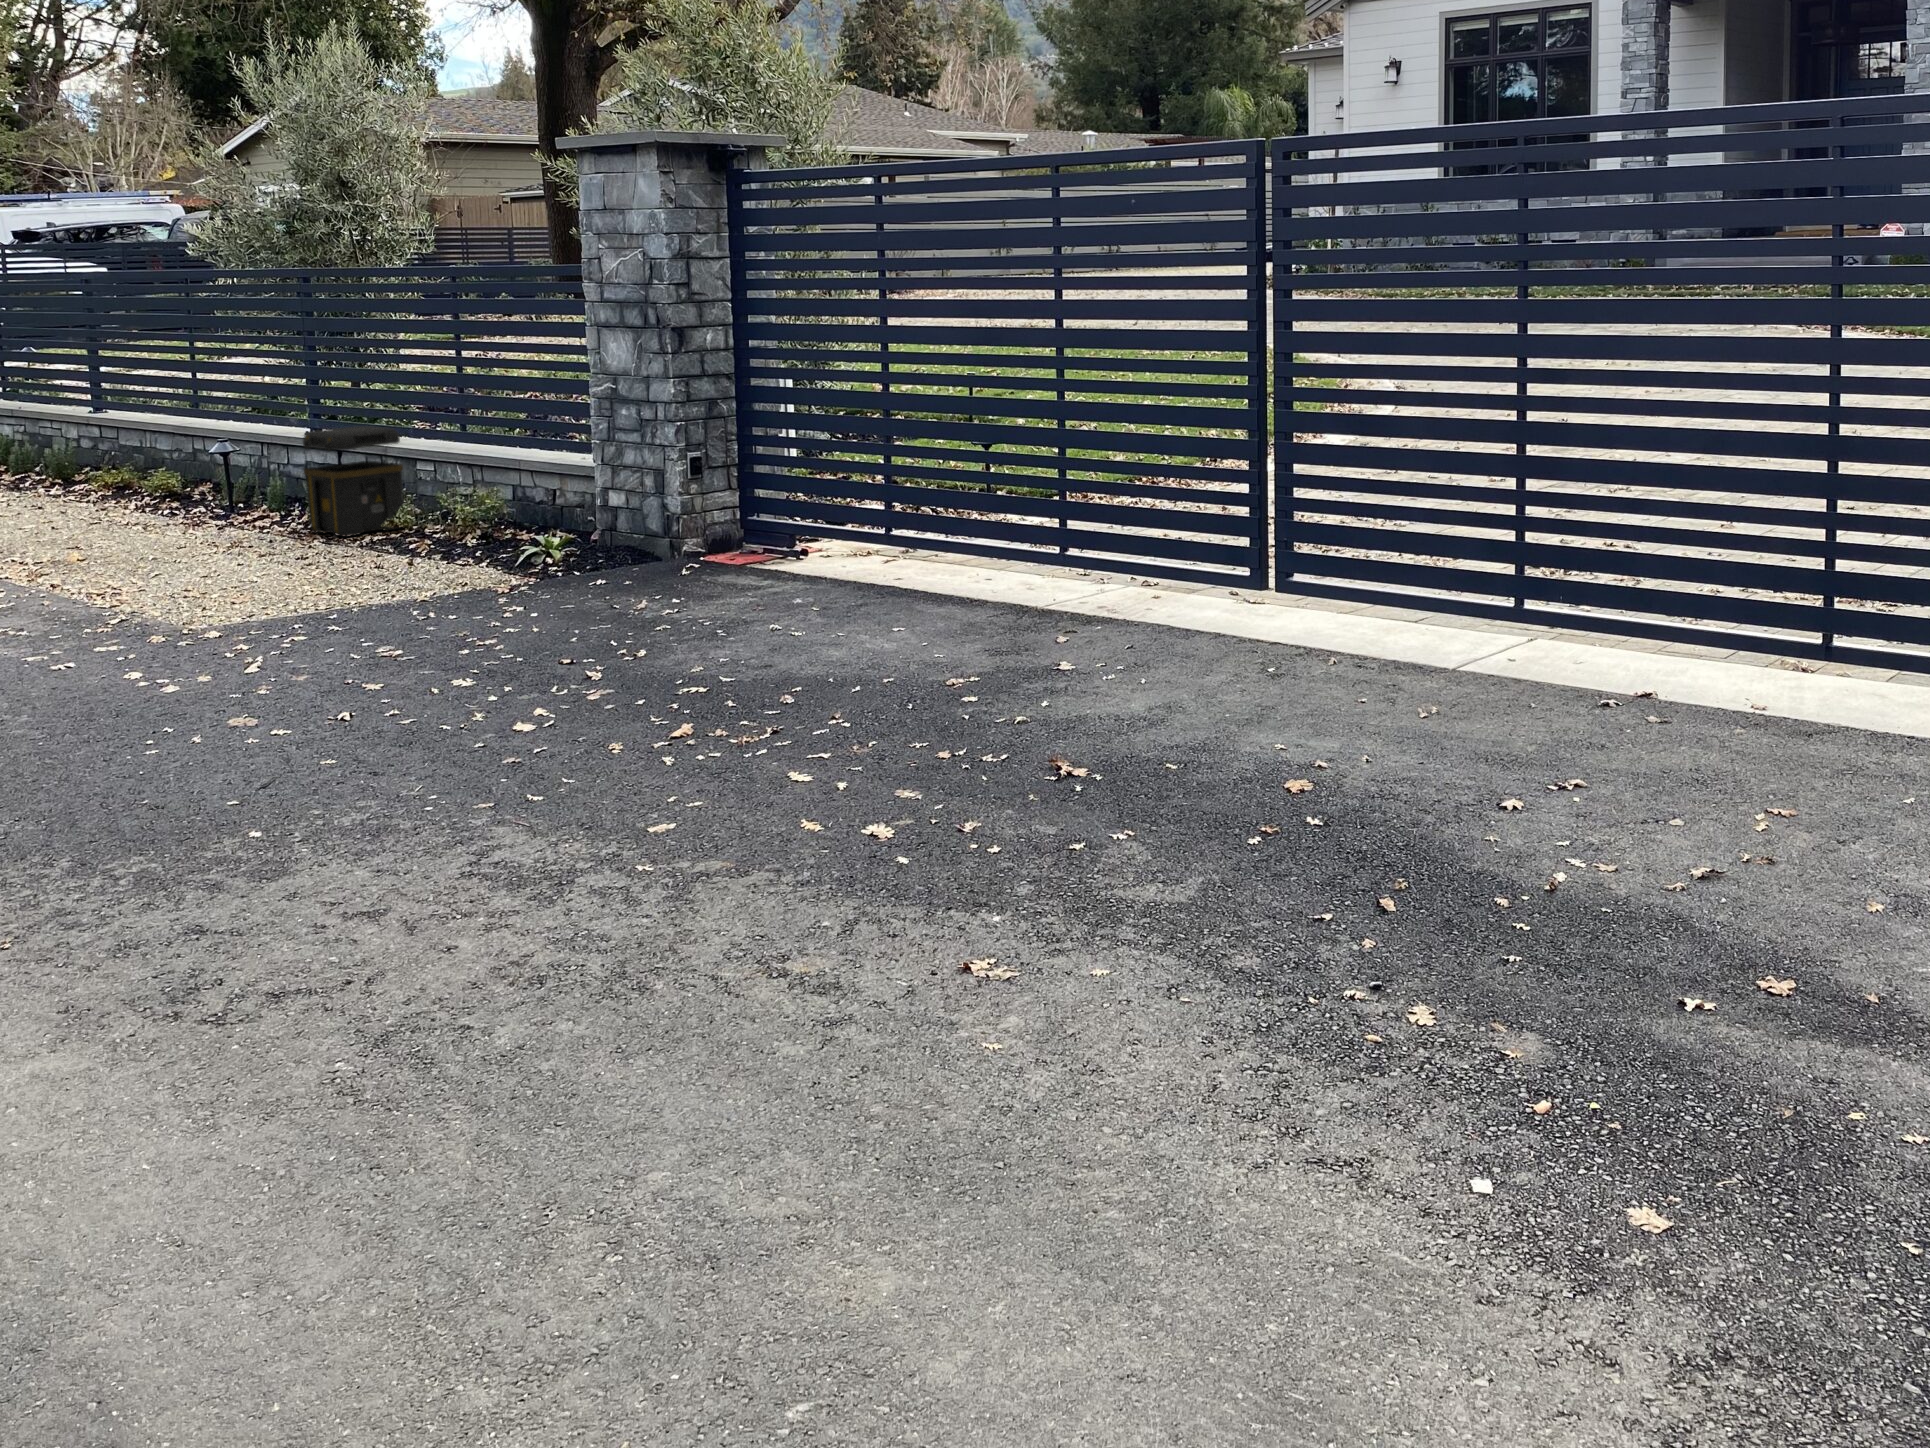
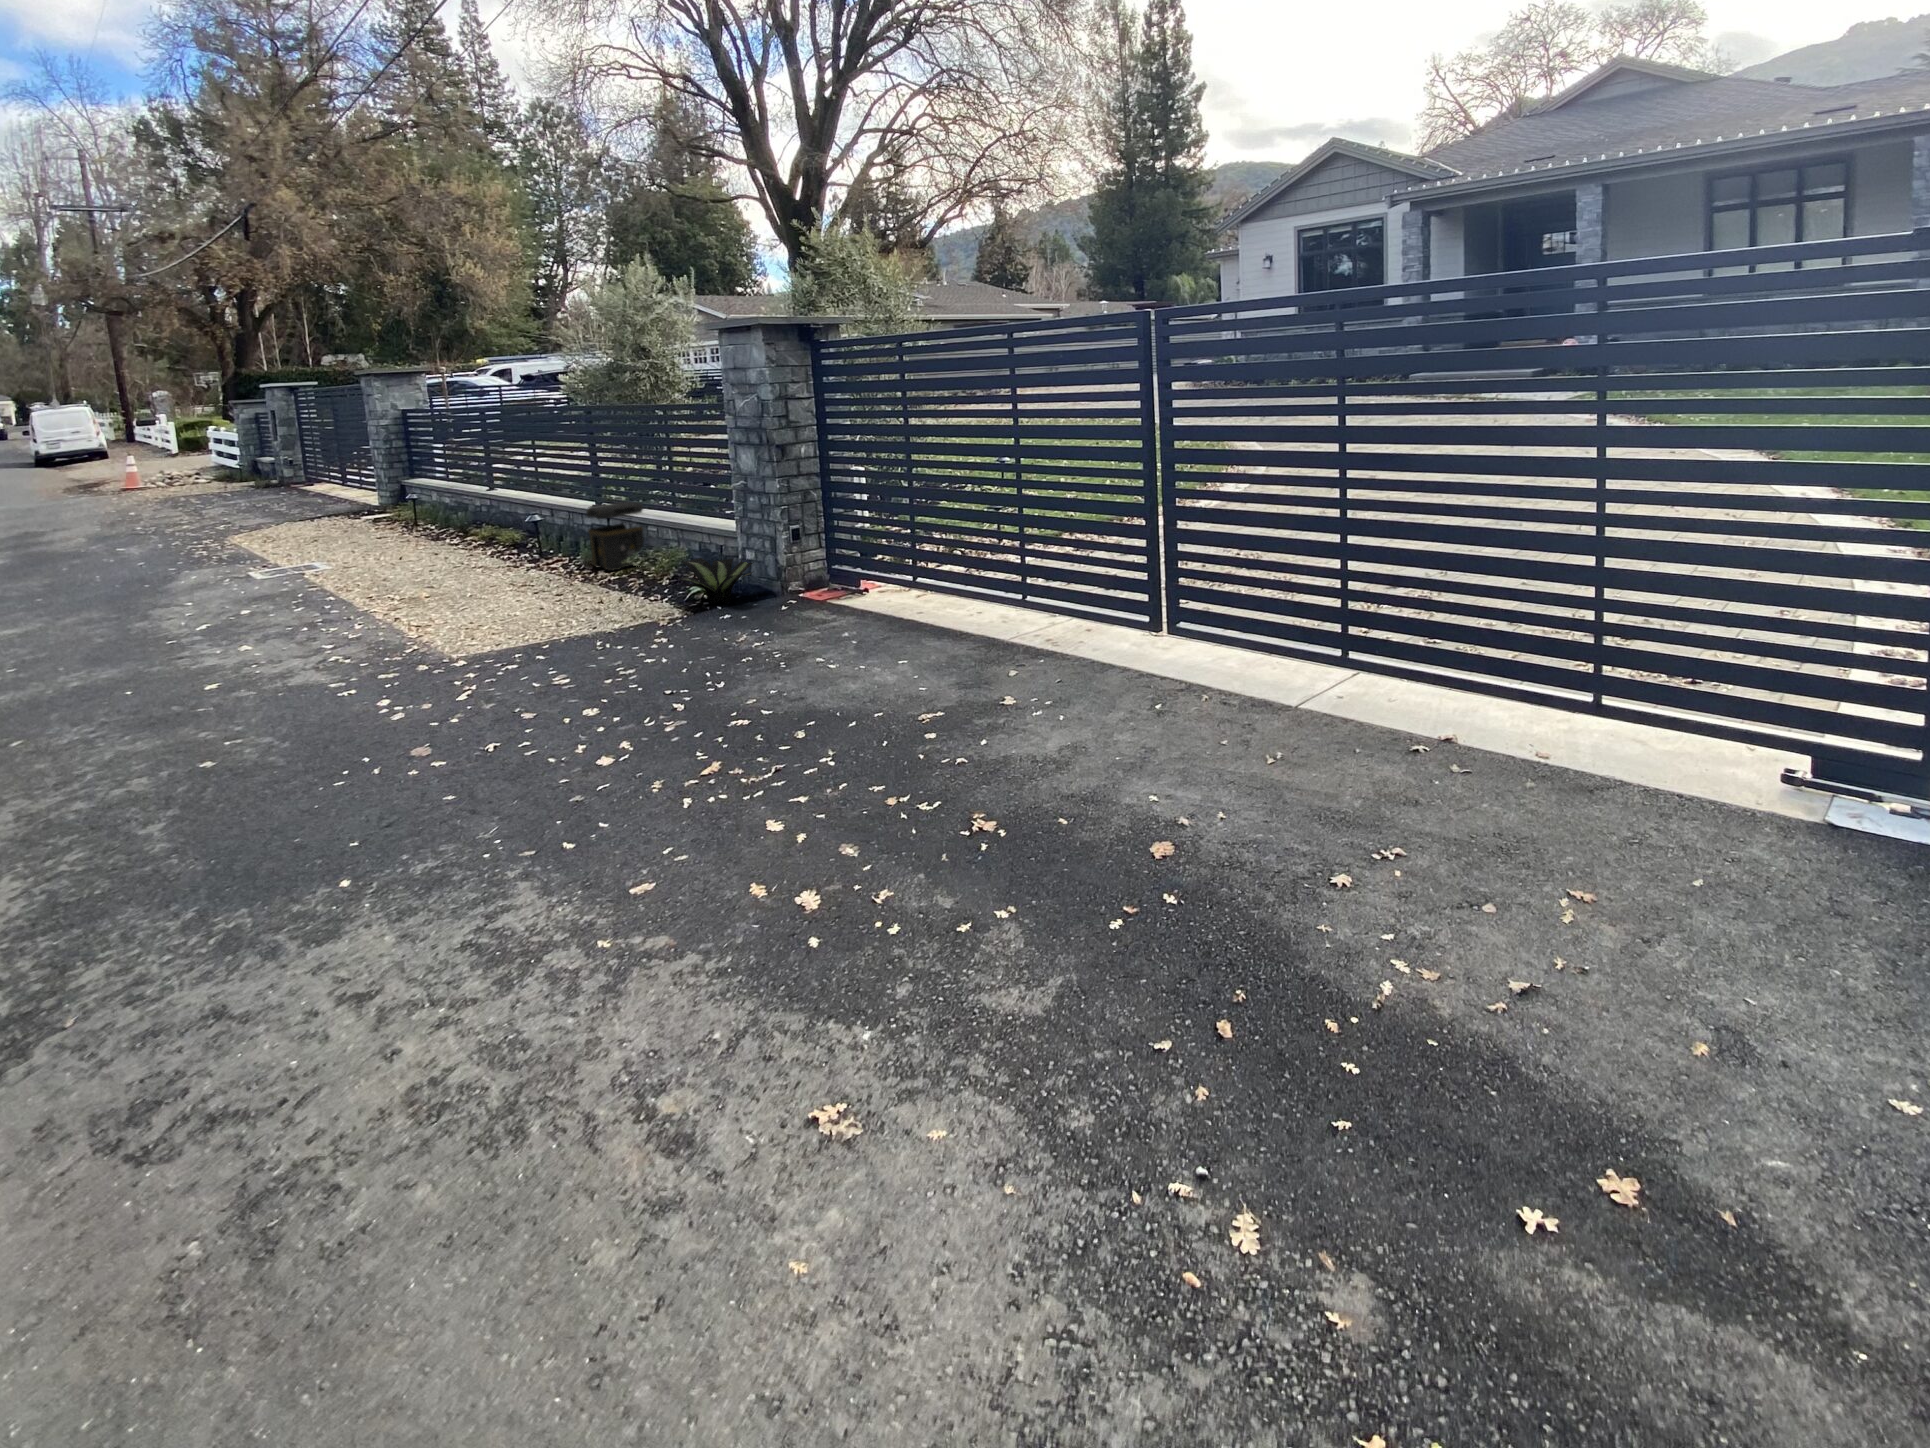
potted plant: none [497,502,630,575] -> present [679,558,753,604]

